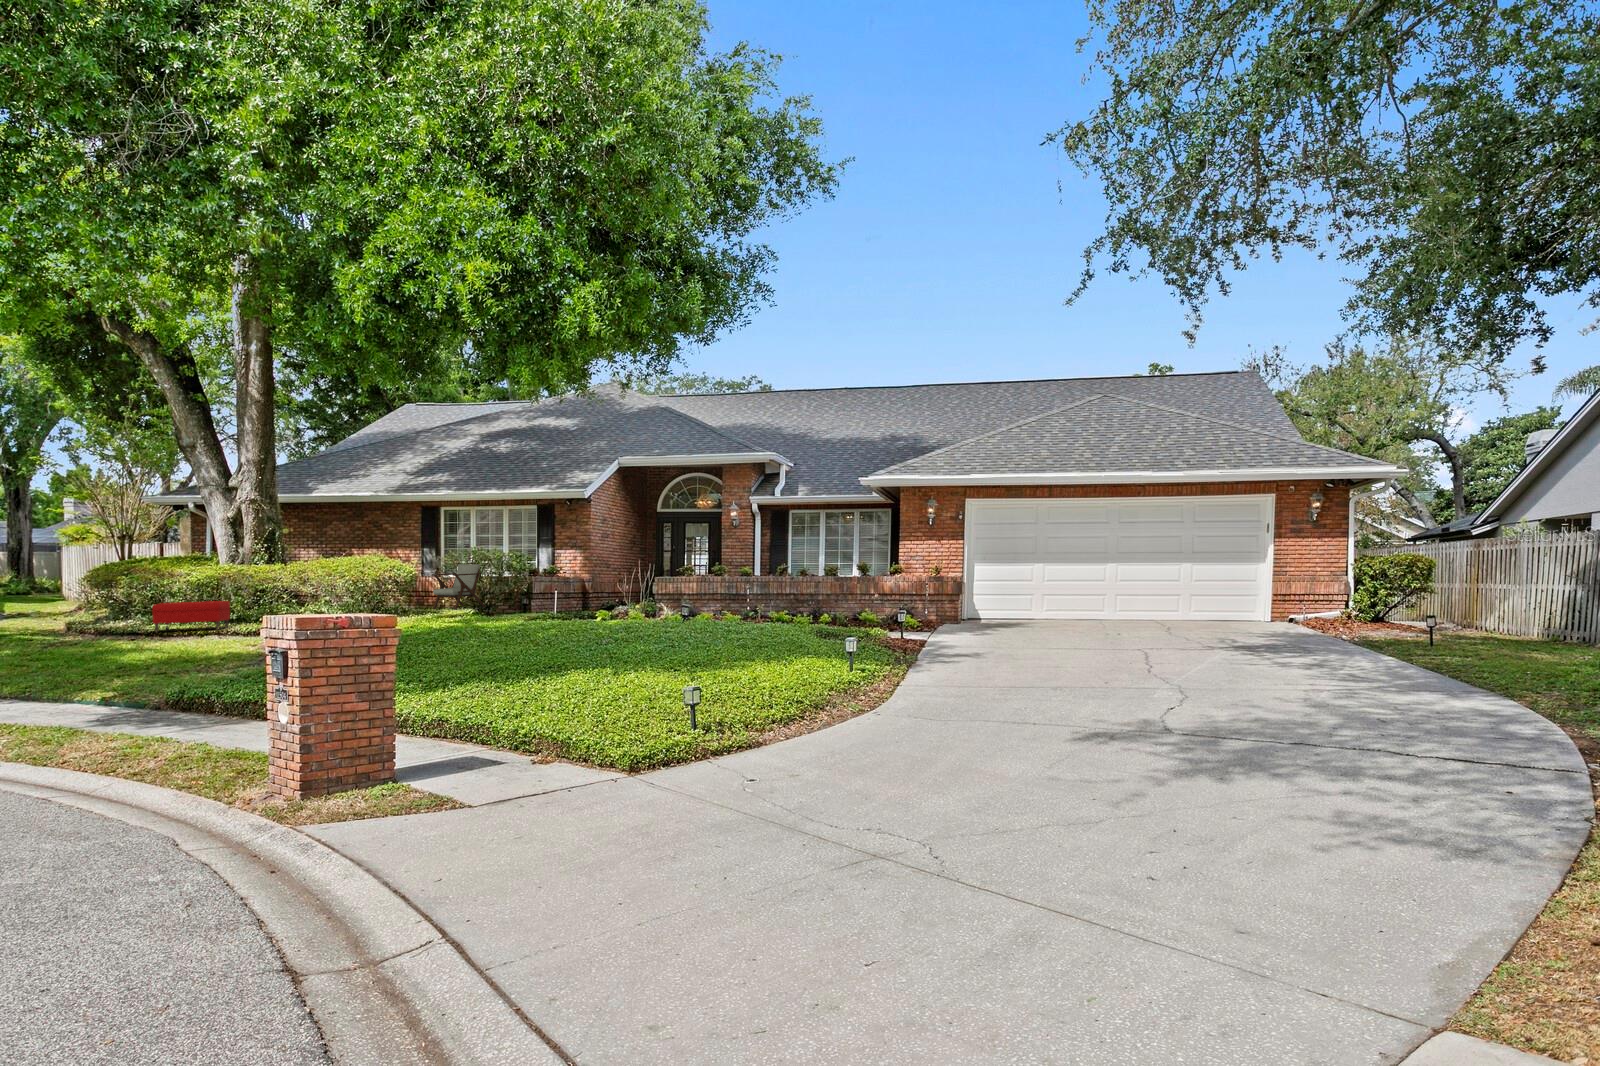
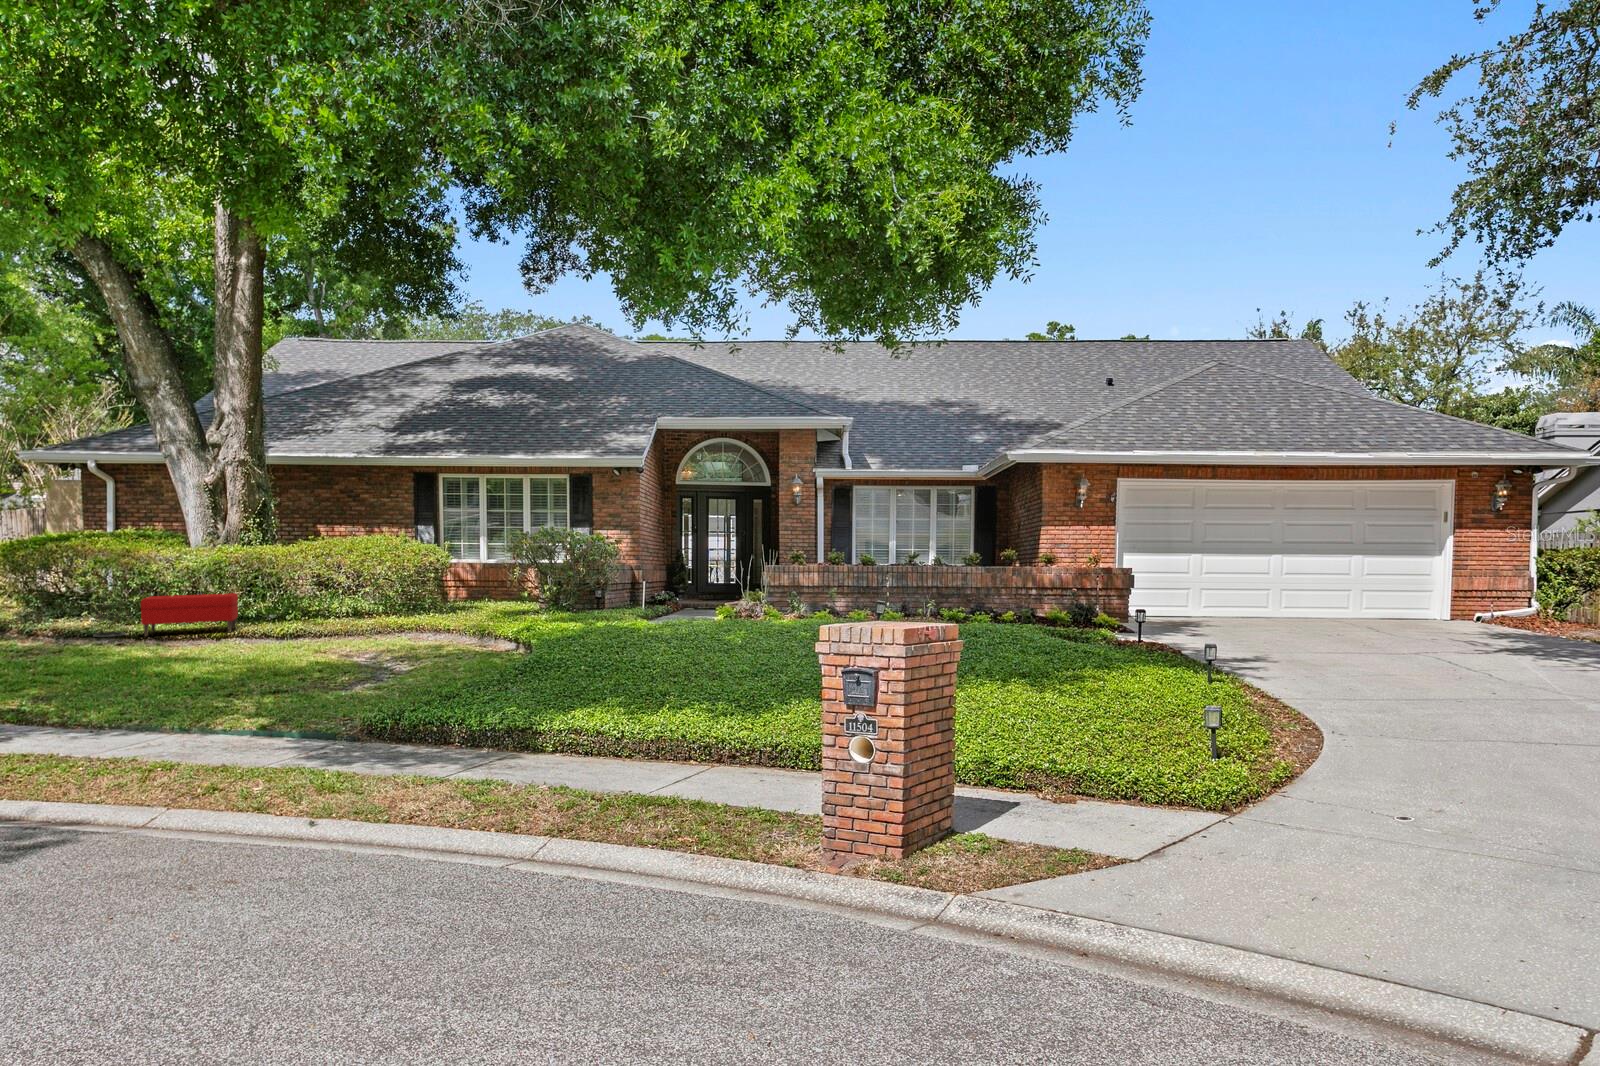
lounge chair: present [432,564,486,610] -> none [476,545,542,602]
potted tree: none [119,597,150,633] -> present [92,590,126,637]

